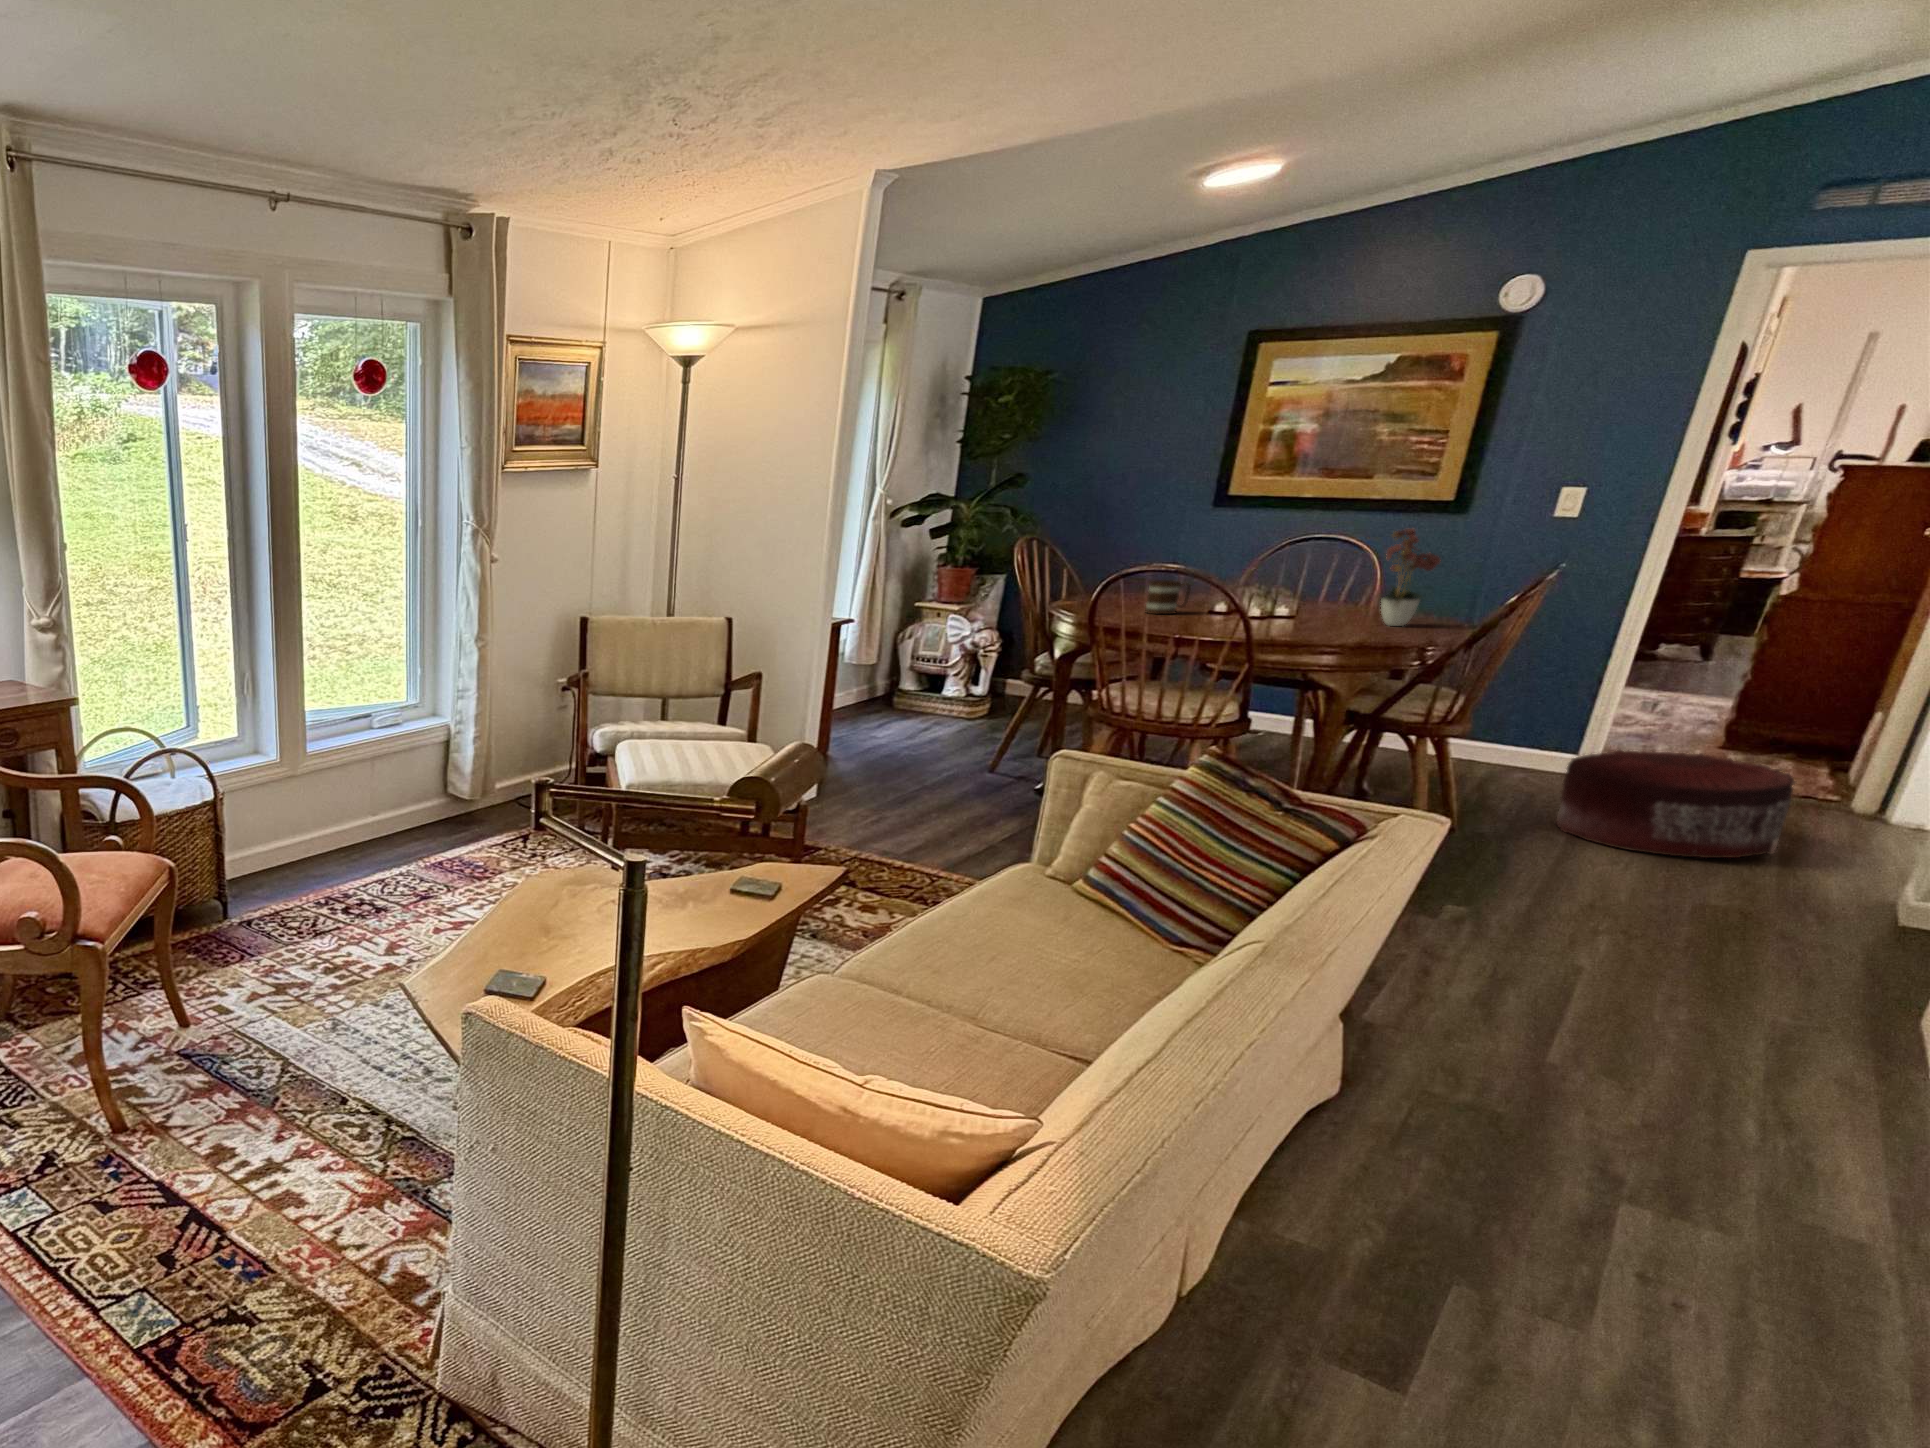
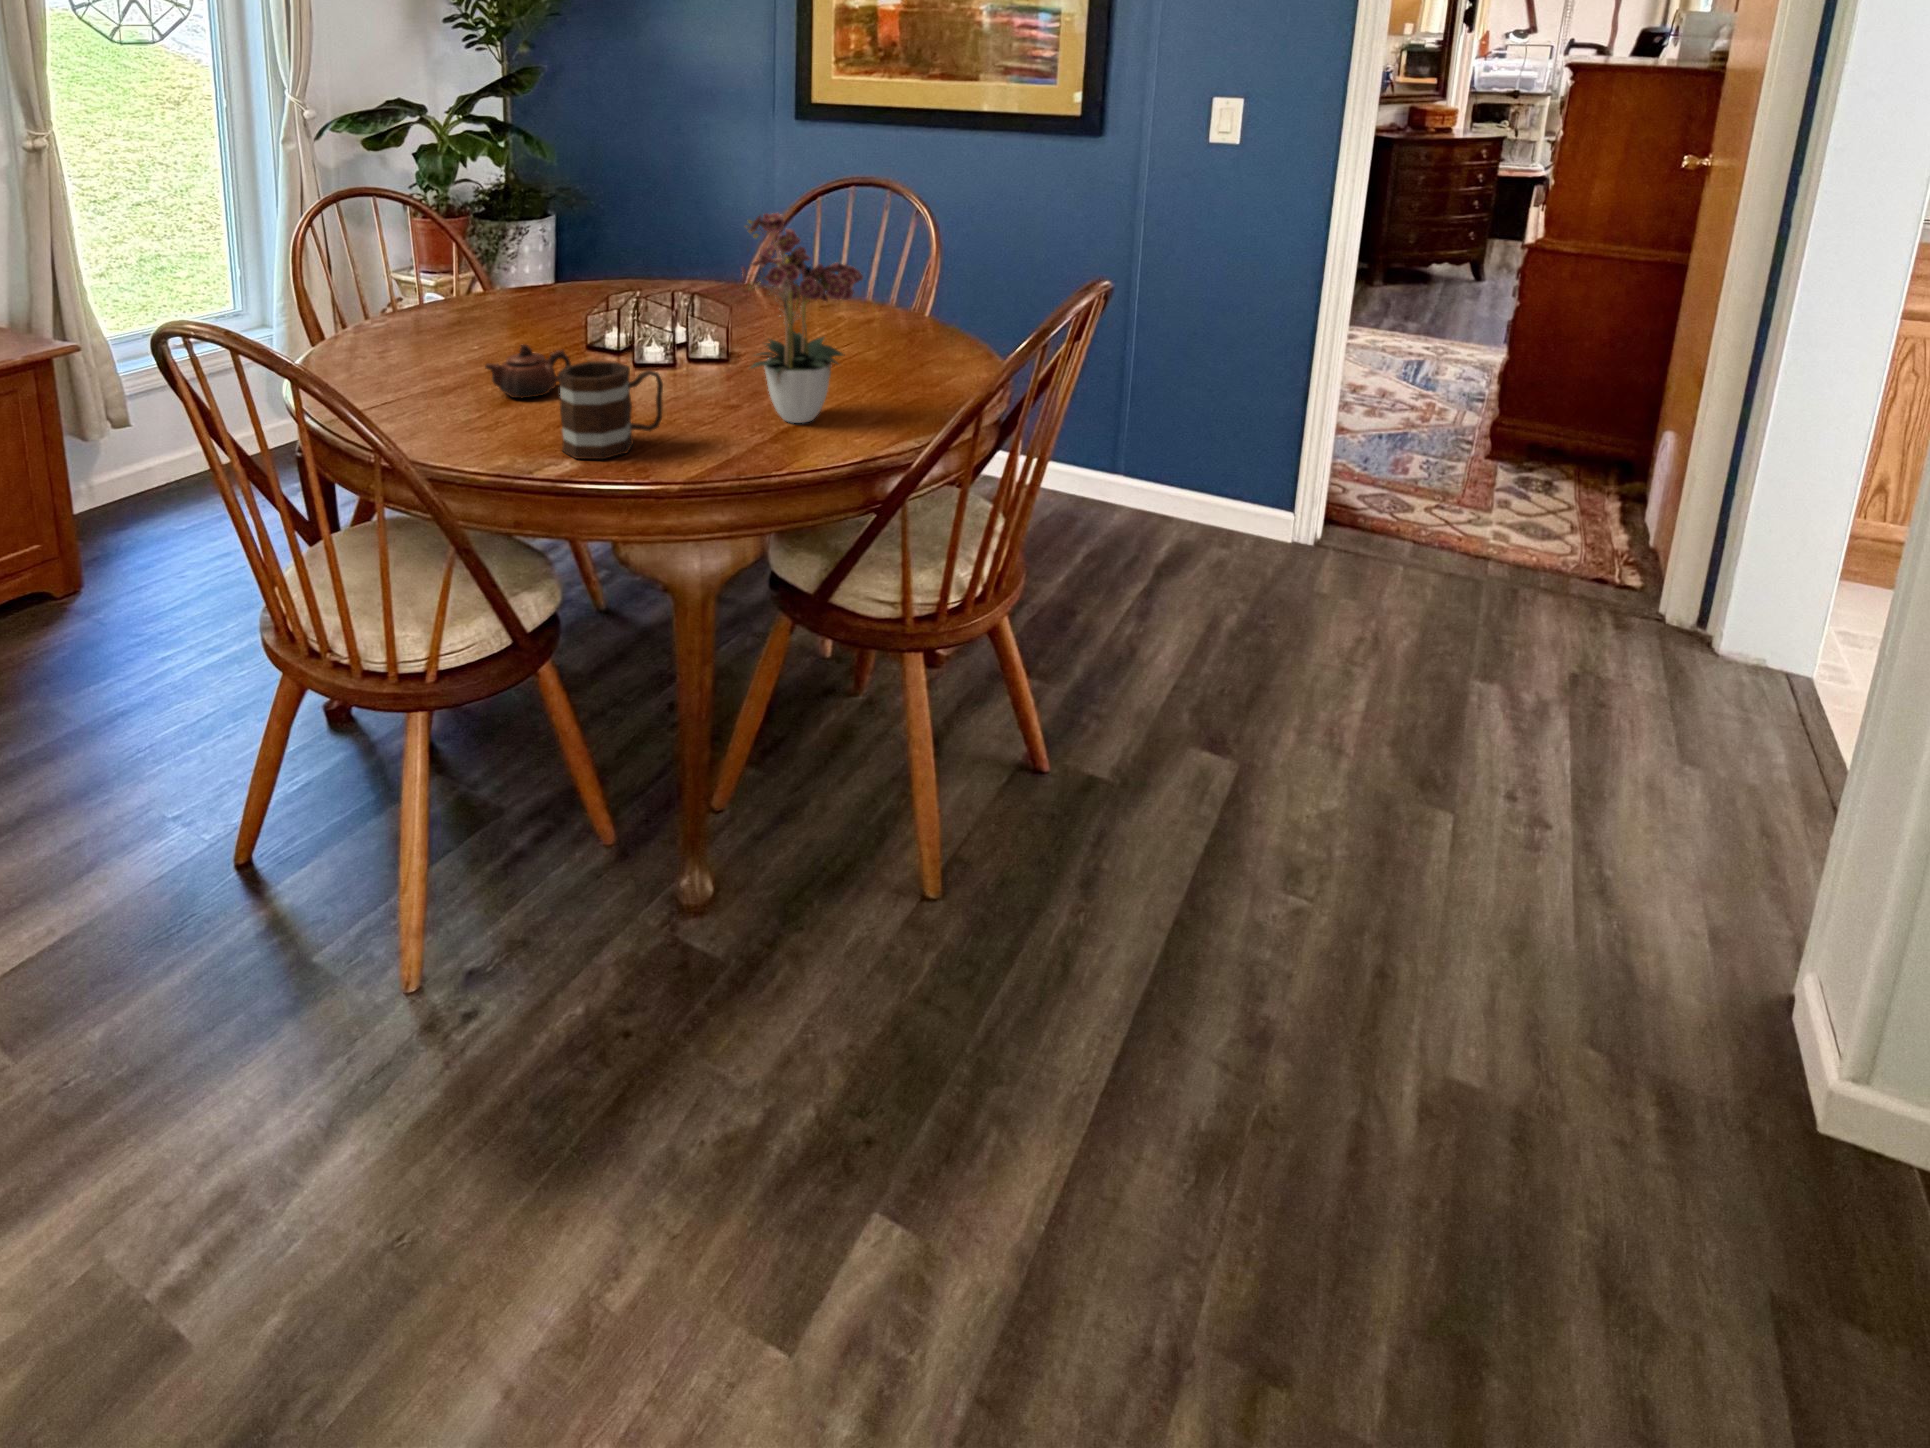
mug: present [1145,580,1191,614] -> present [558,361,663,459]
teapot: none [1218,595,1253,619] -> present [485,344,571,398]
pouf: present [1556,750,1795,858] -> none [1204,592,1575,903]

